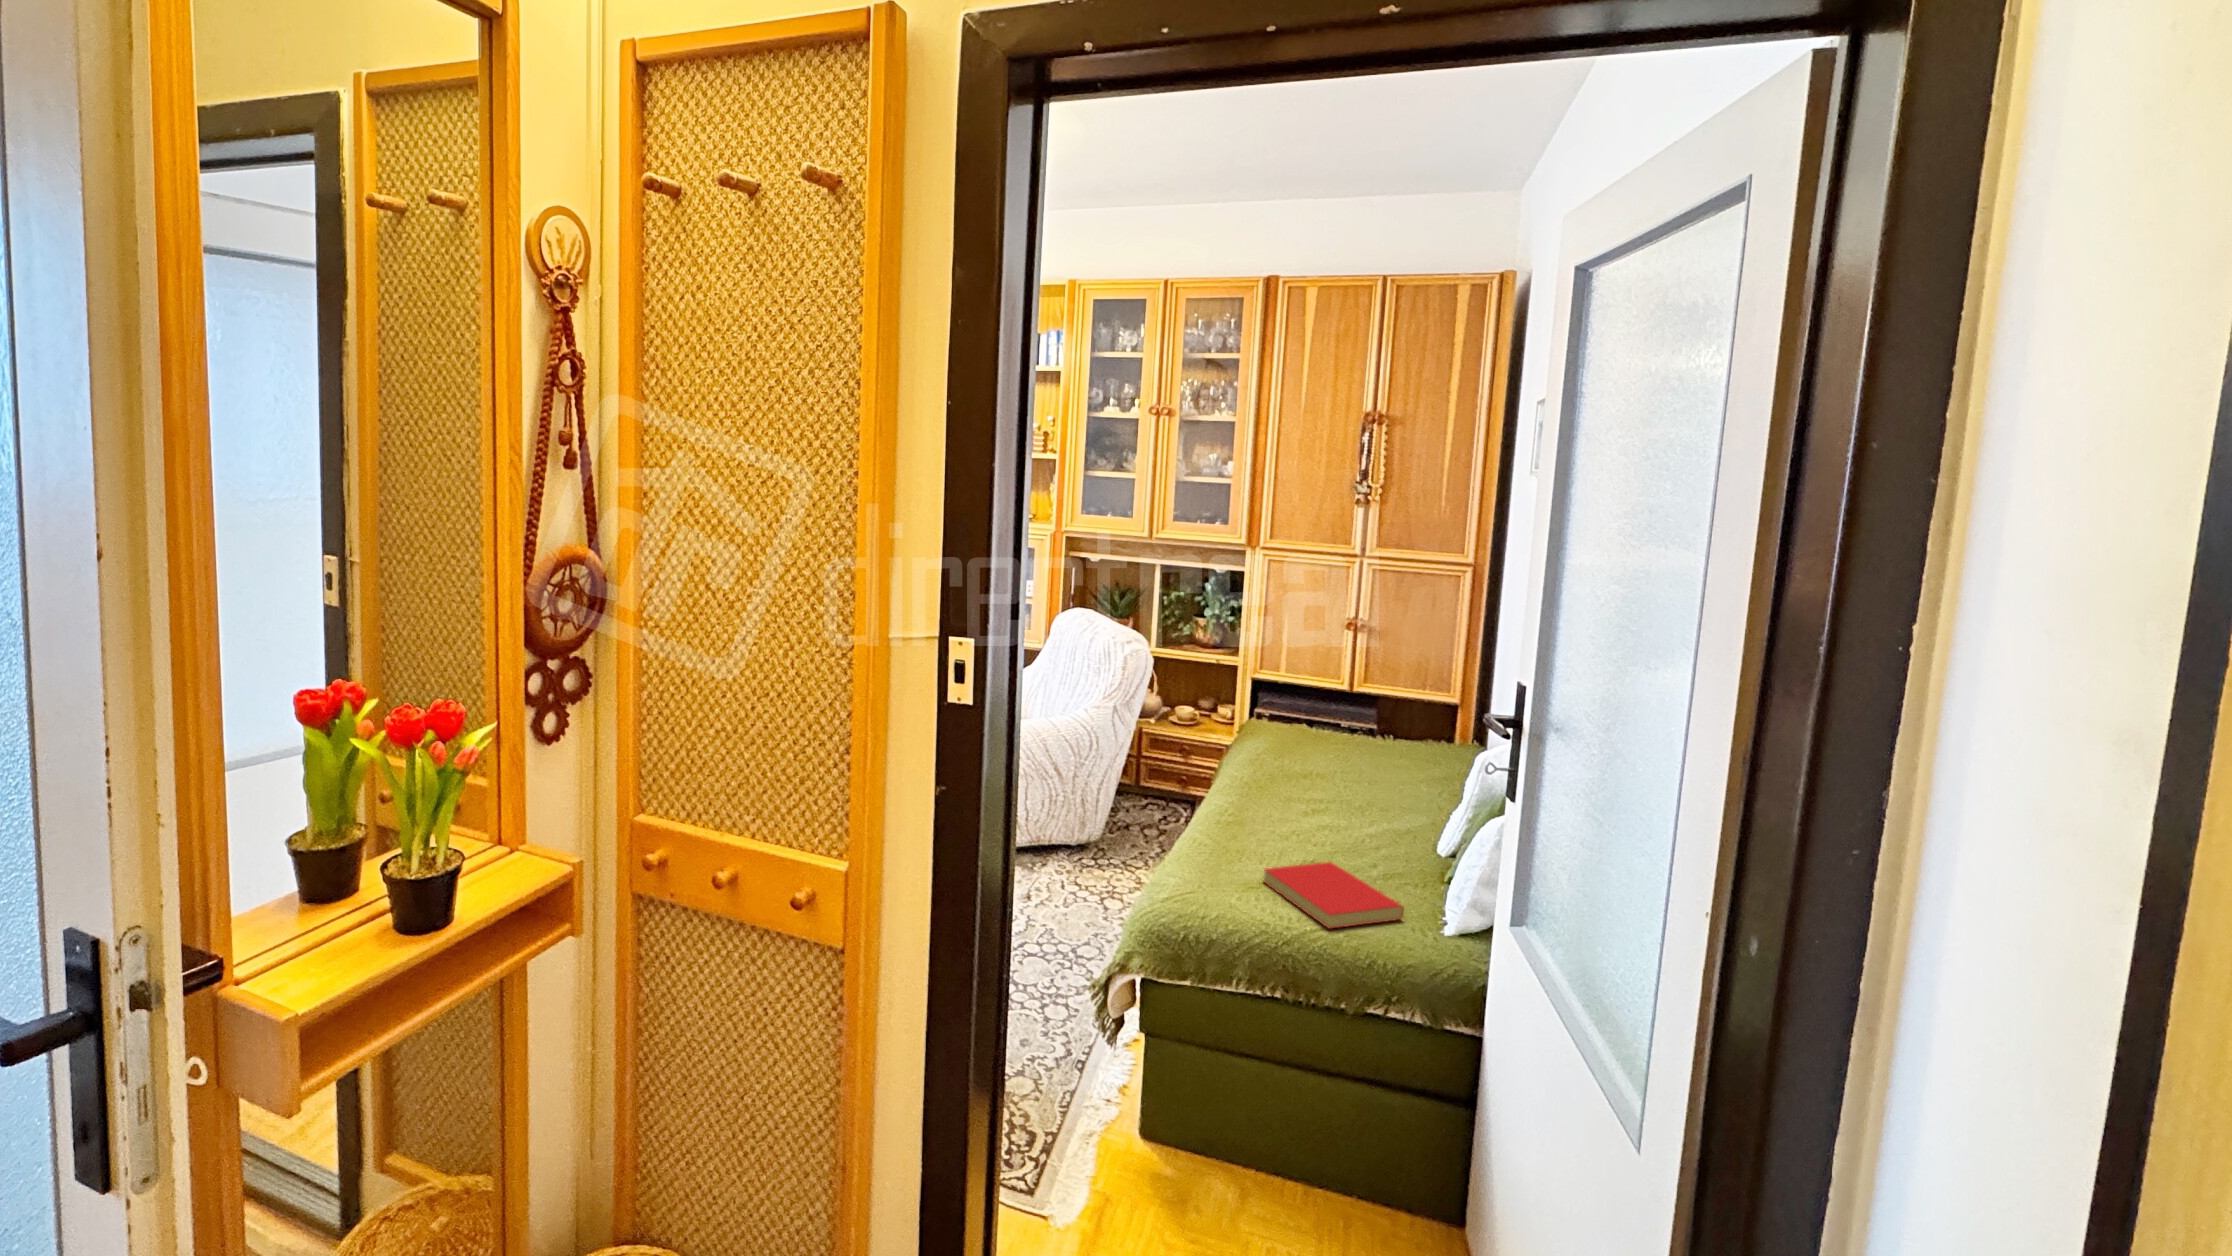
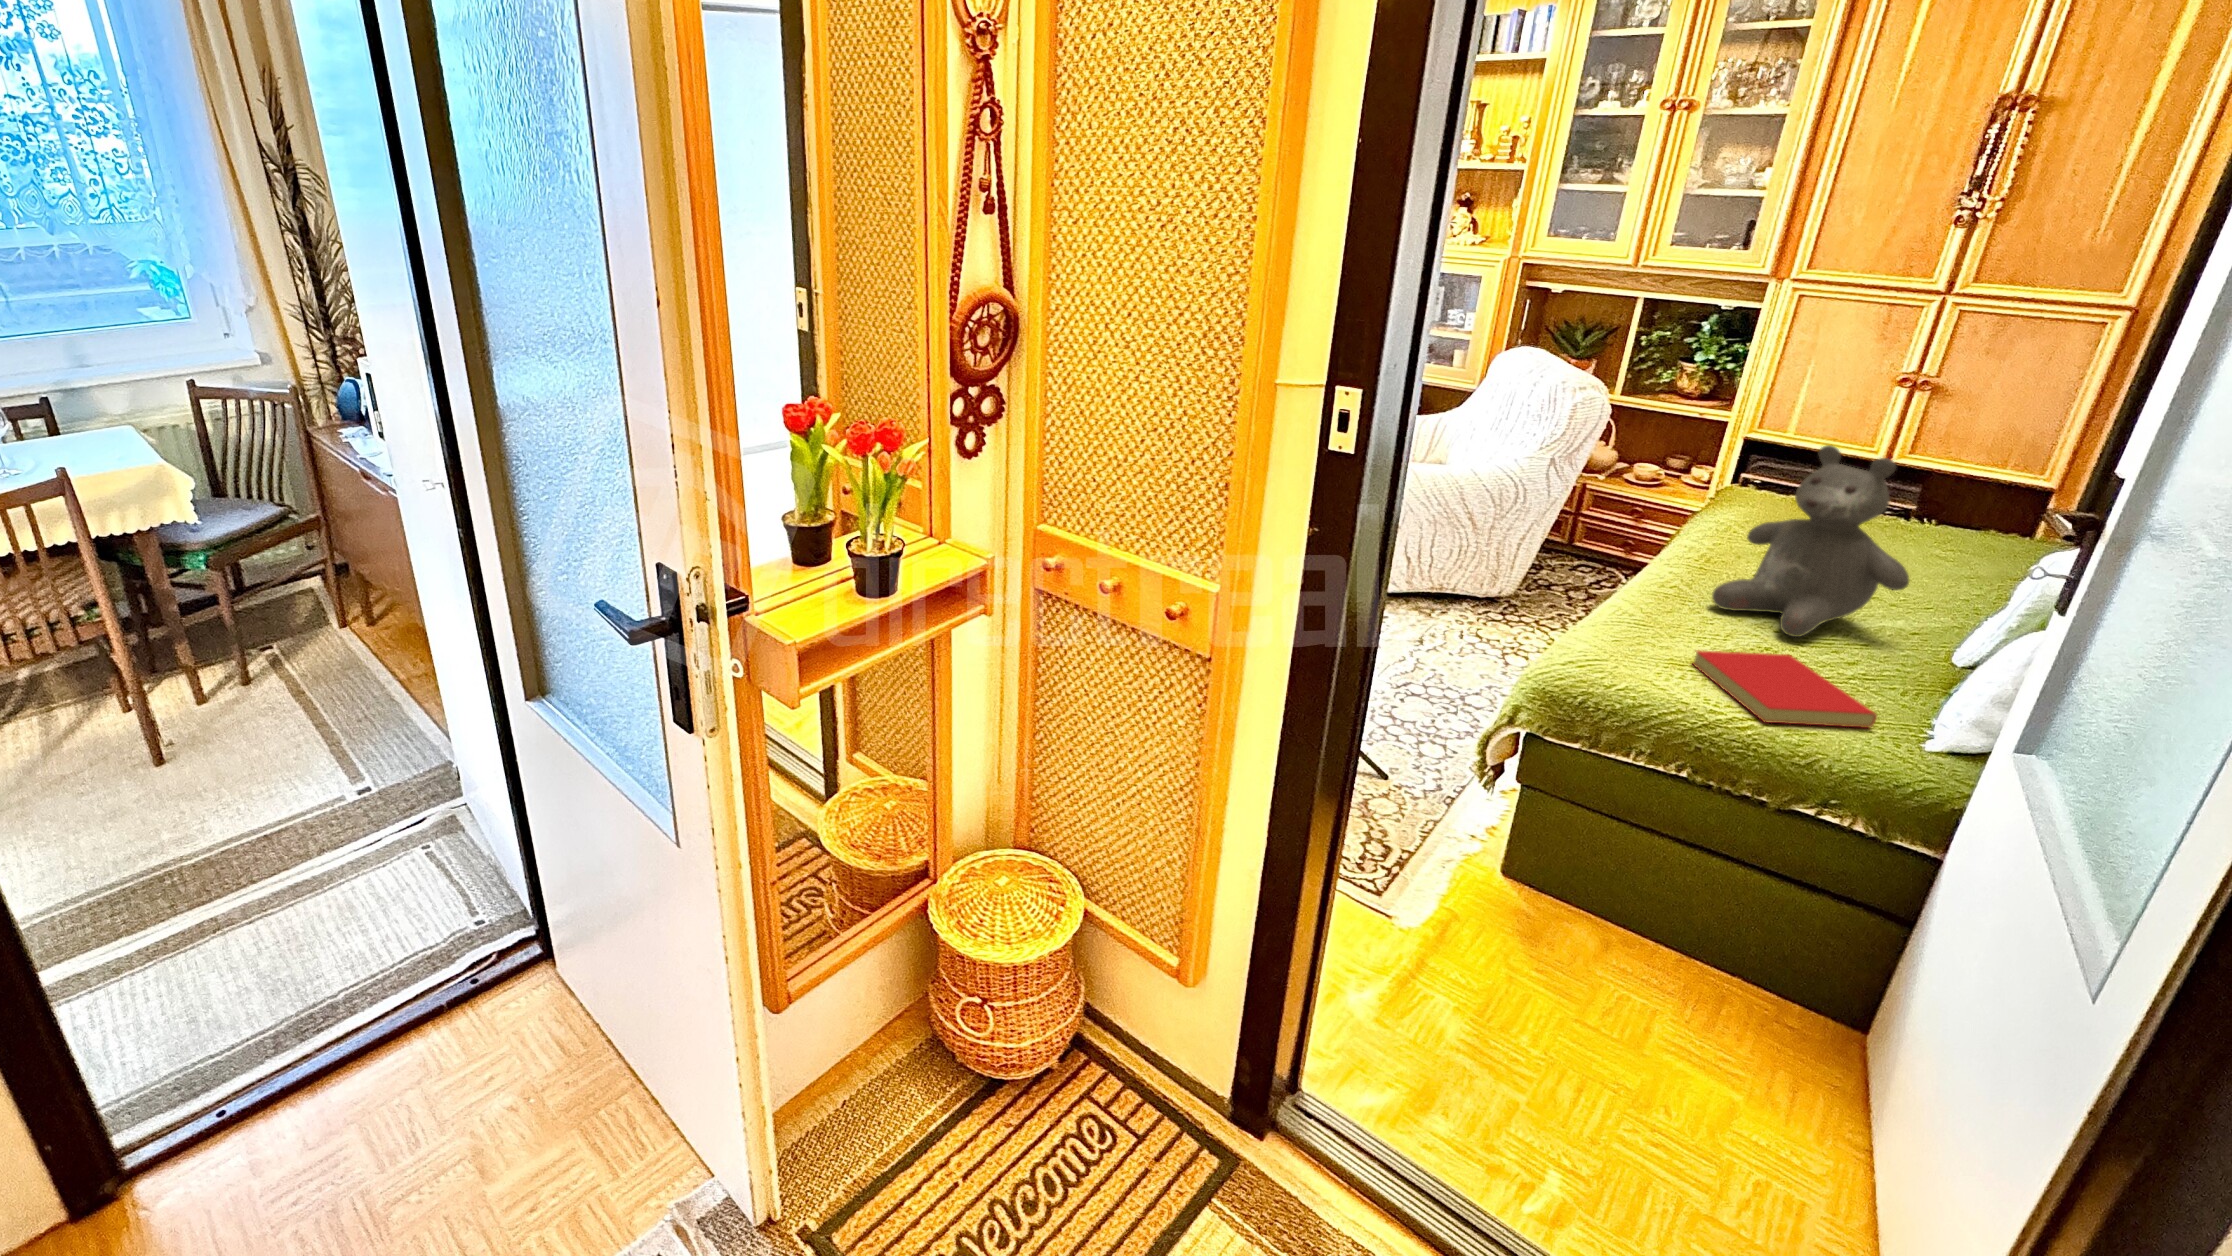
teddy bear: none [1263,676,1394,845] -> present [1712,445,1909,637]

